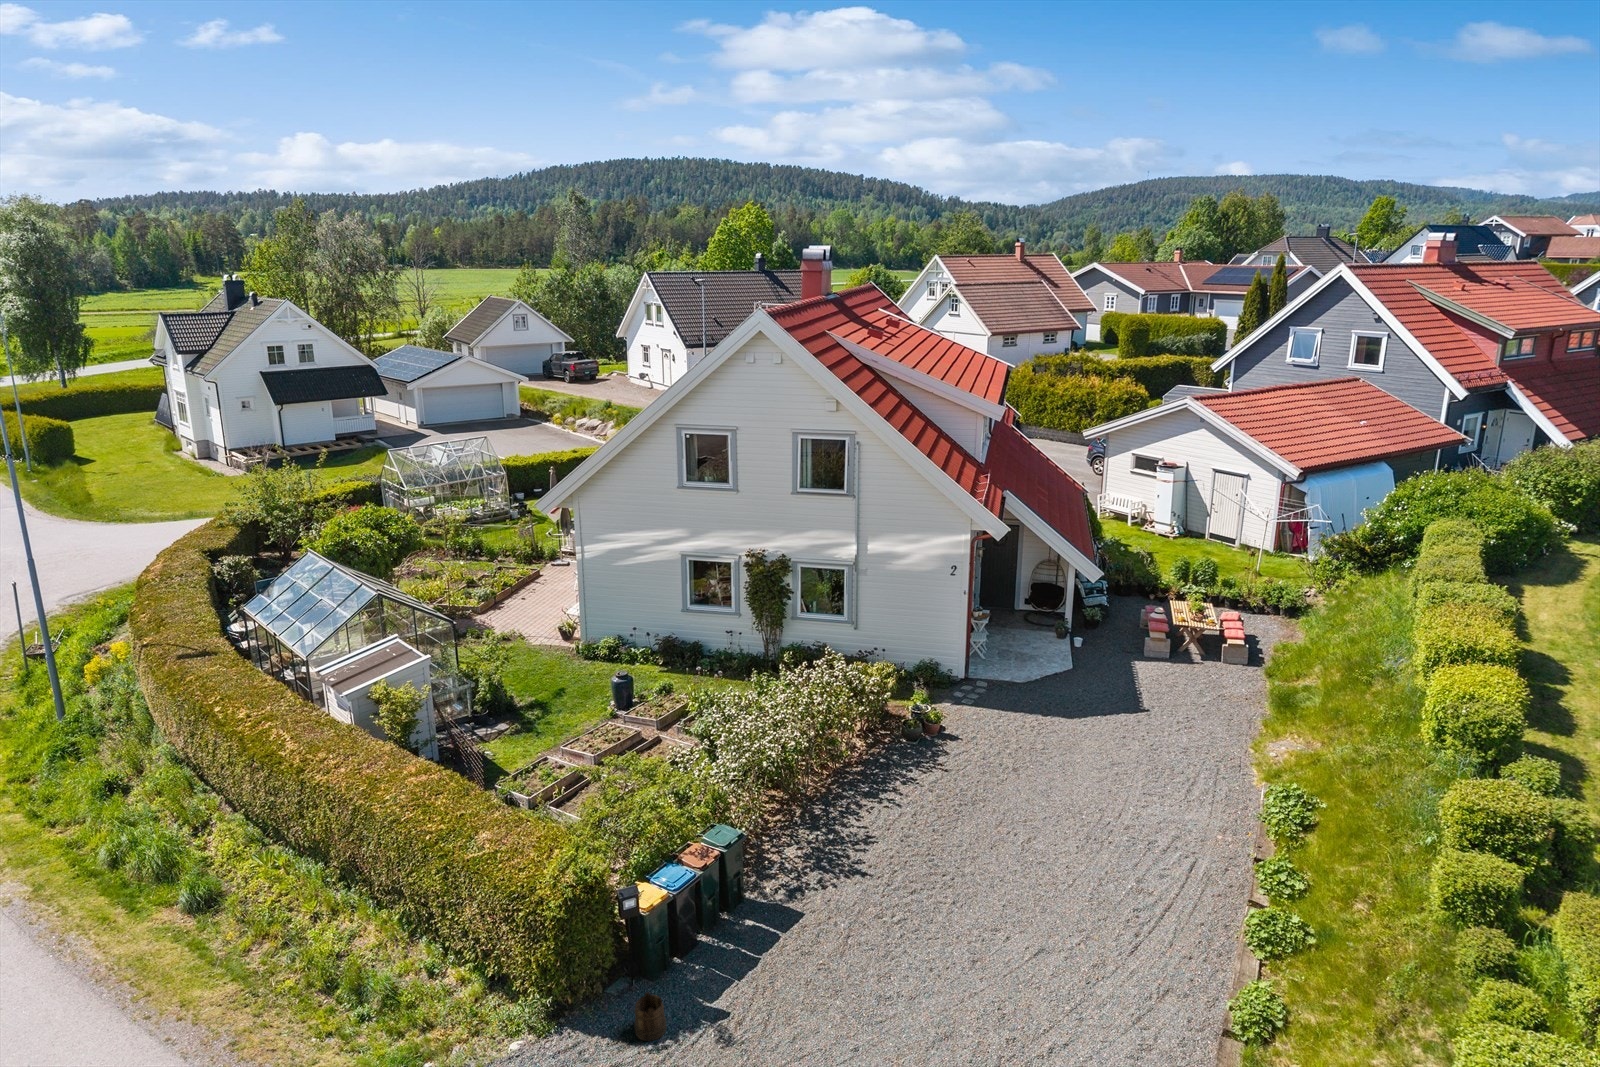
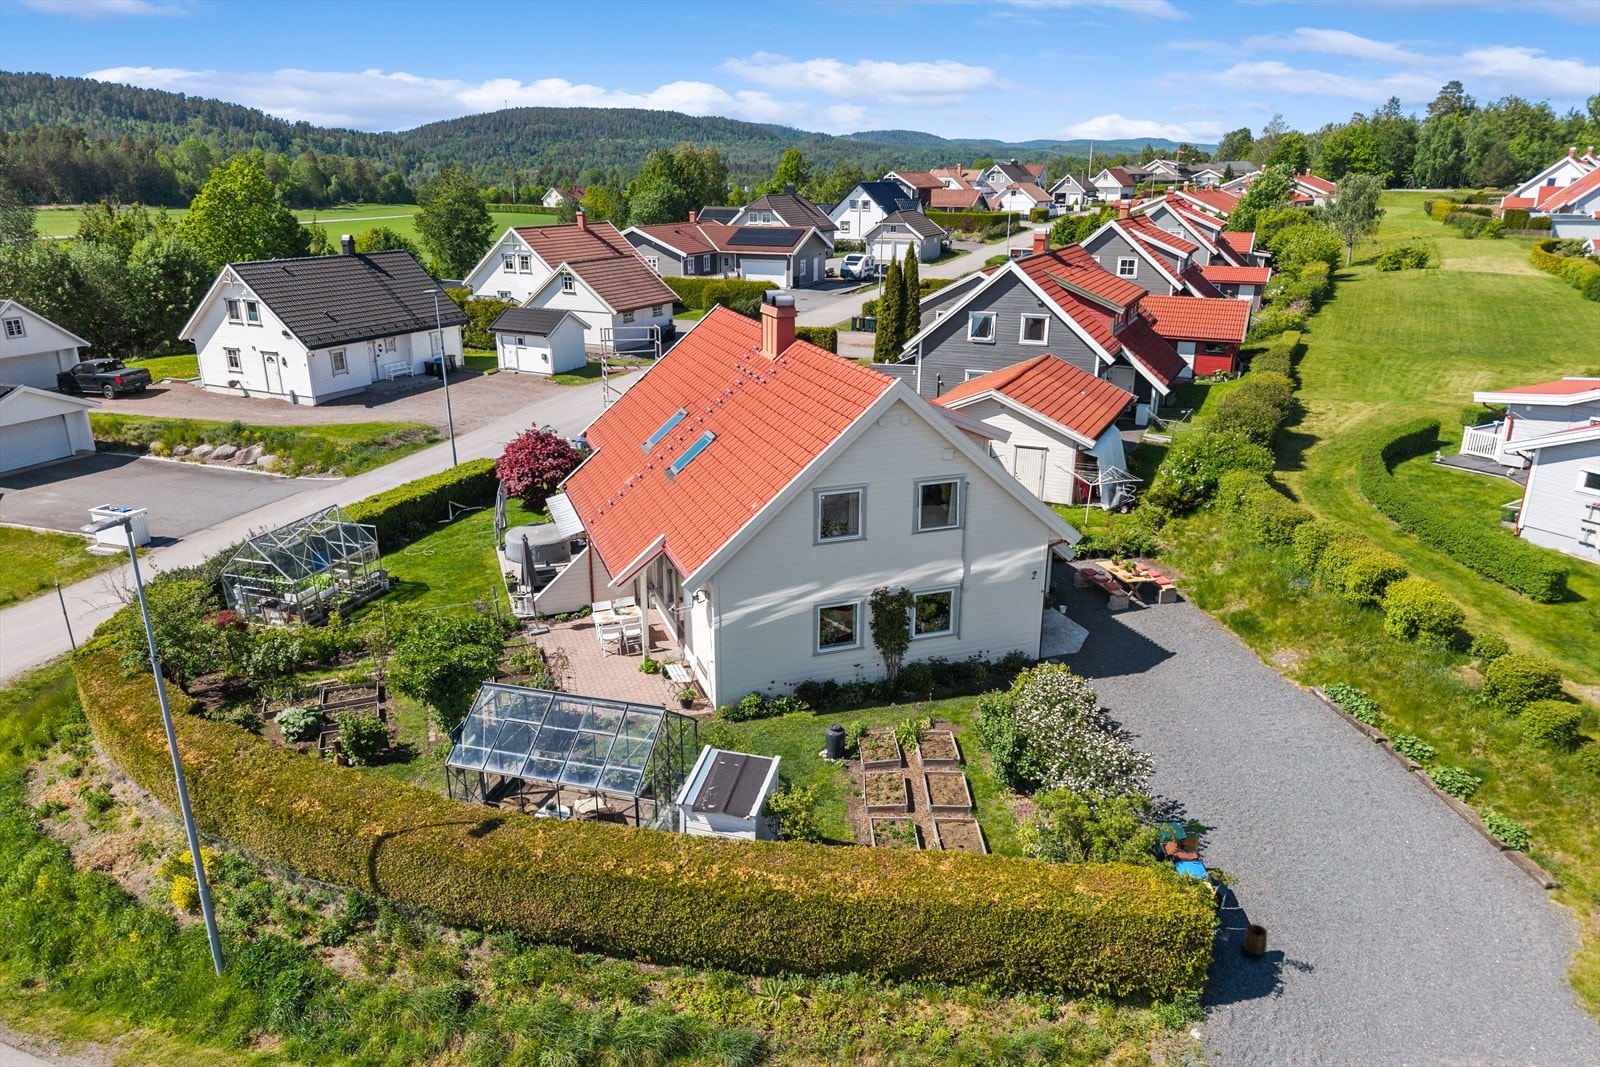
potted tree: none [768,864,798,910] -> present [1183,820,1205,852]

